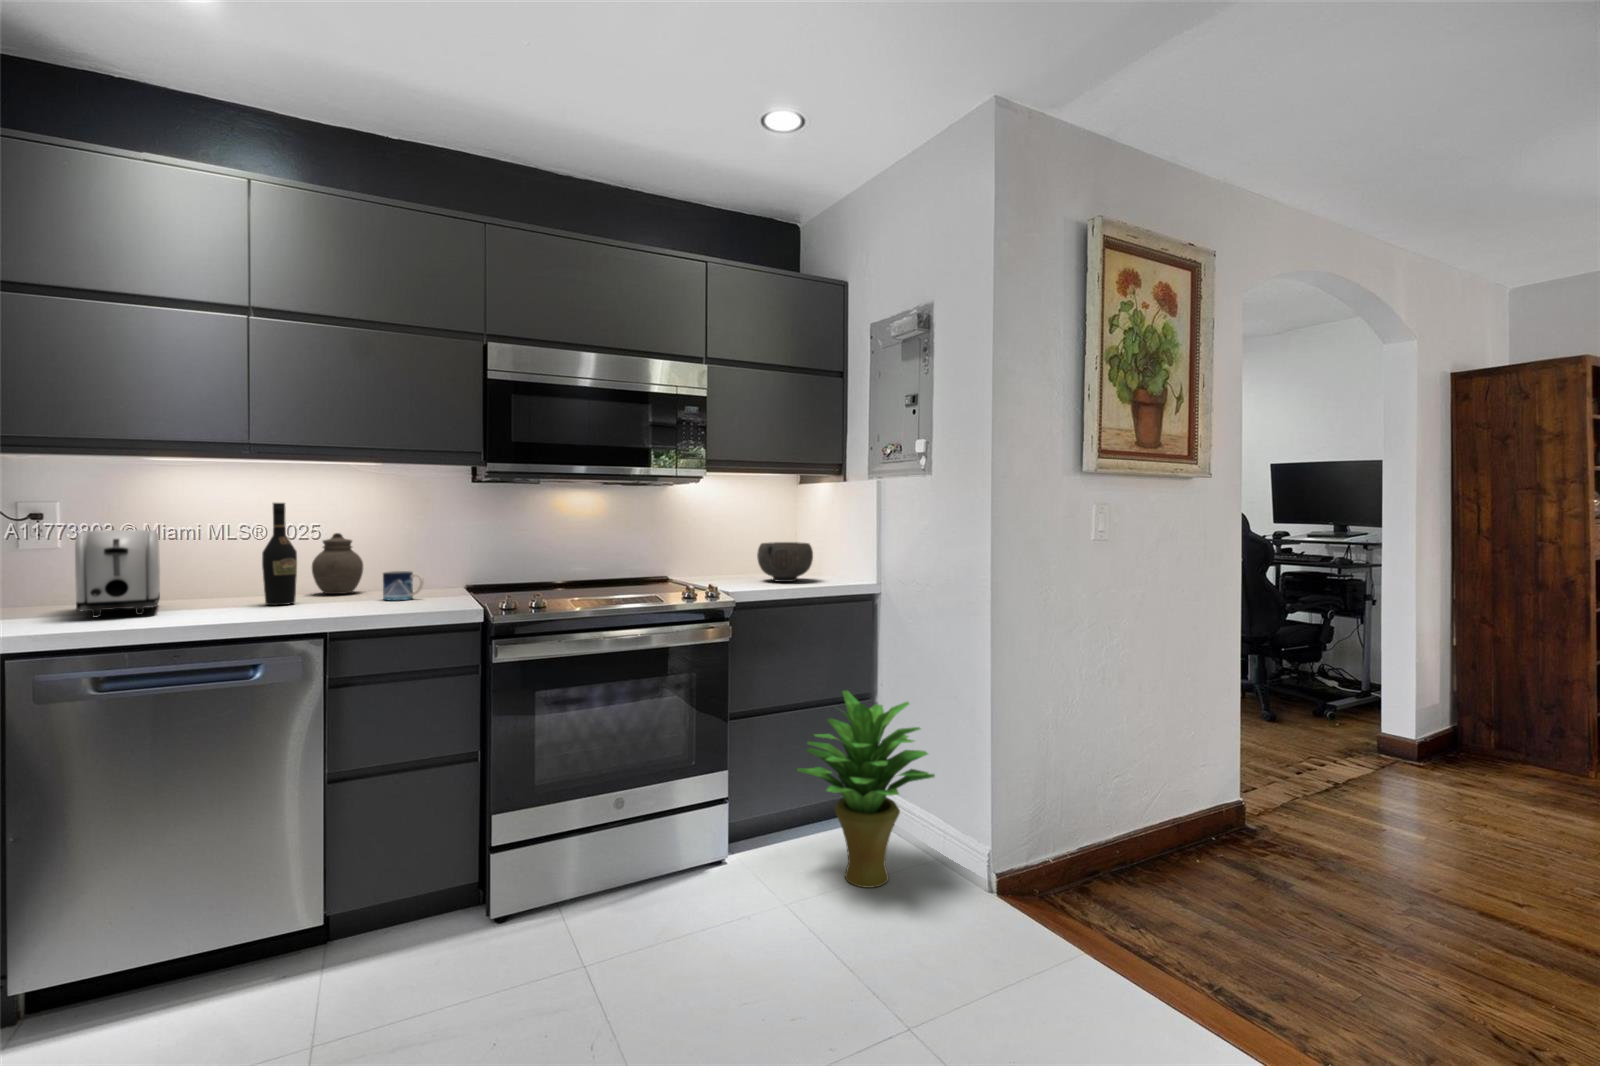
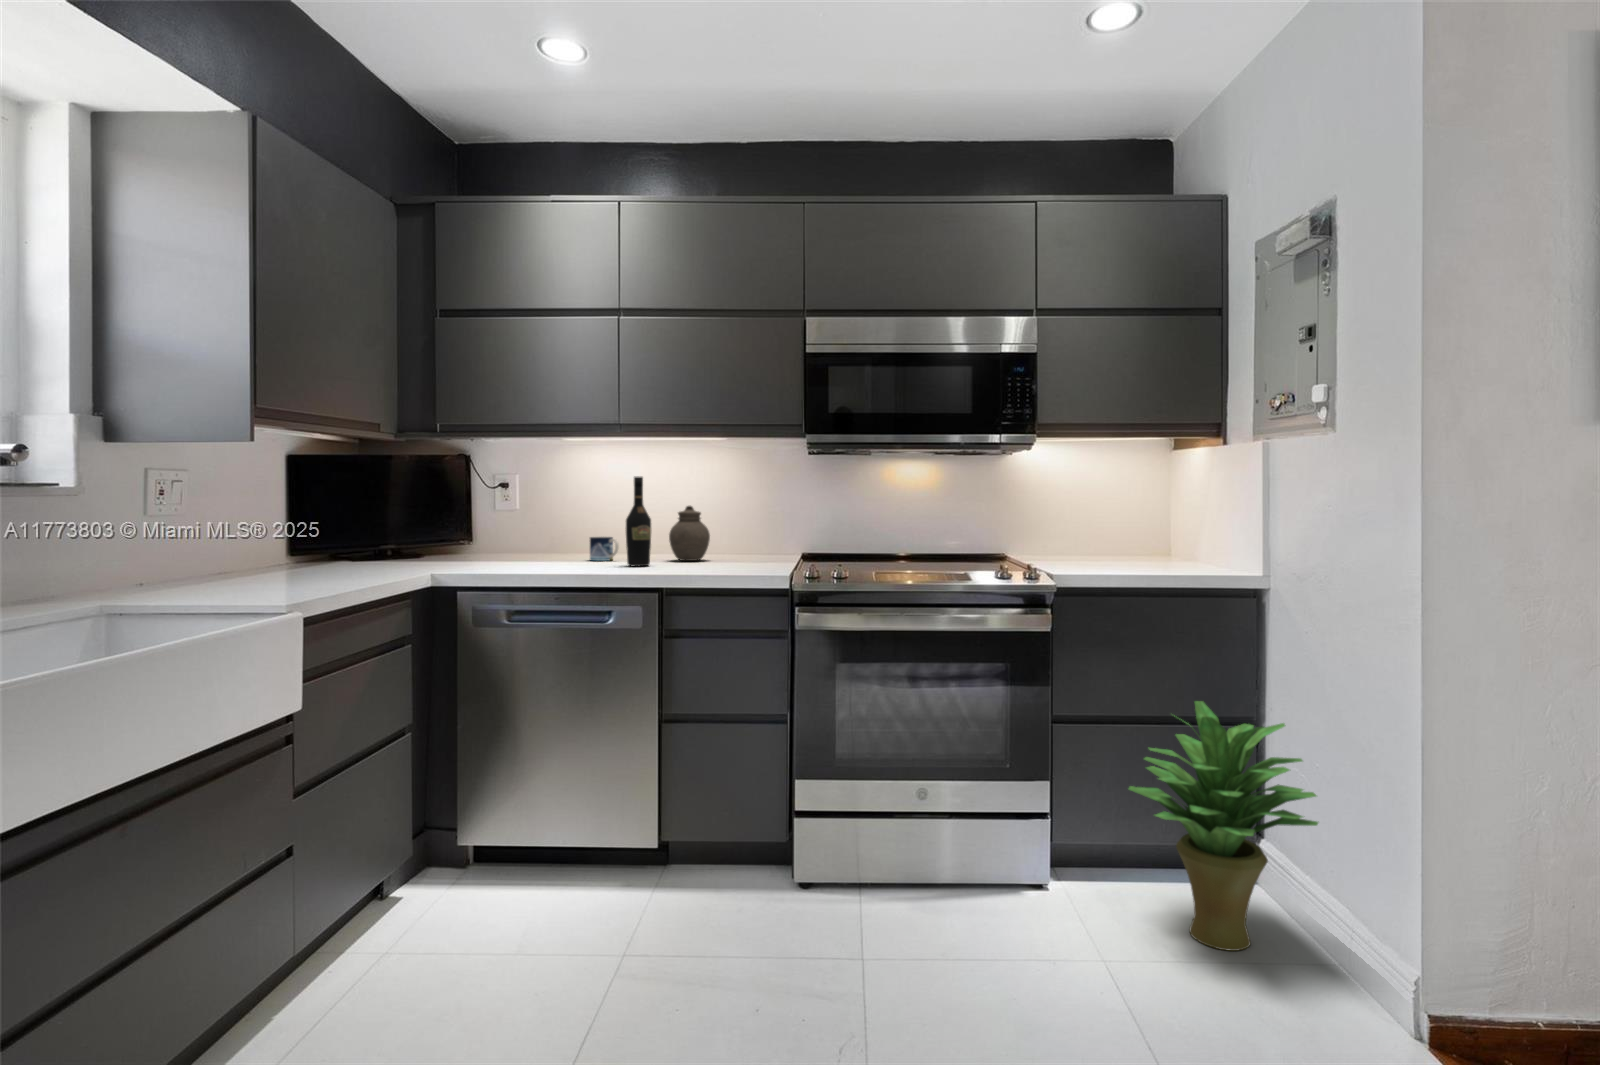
toaster: present [75,530,160,617] -> none [500,500,560,568]
bowl: present [757,542,813,582] -> none [1106,521,1178,568]
mug: present [383,571,424,600] -> present [590,537,619,561]

